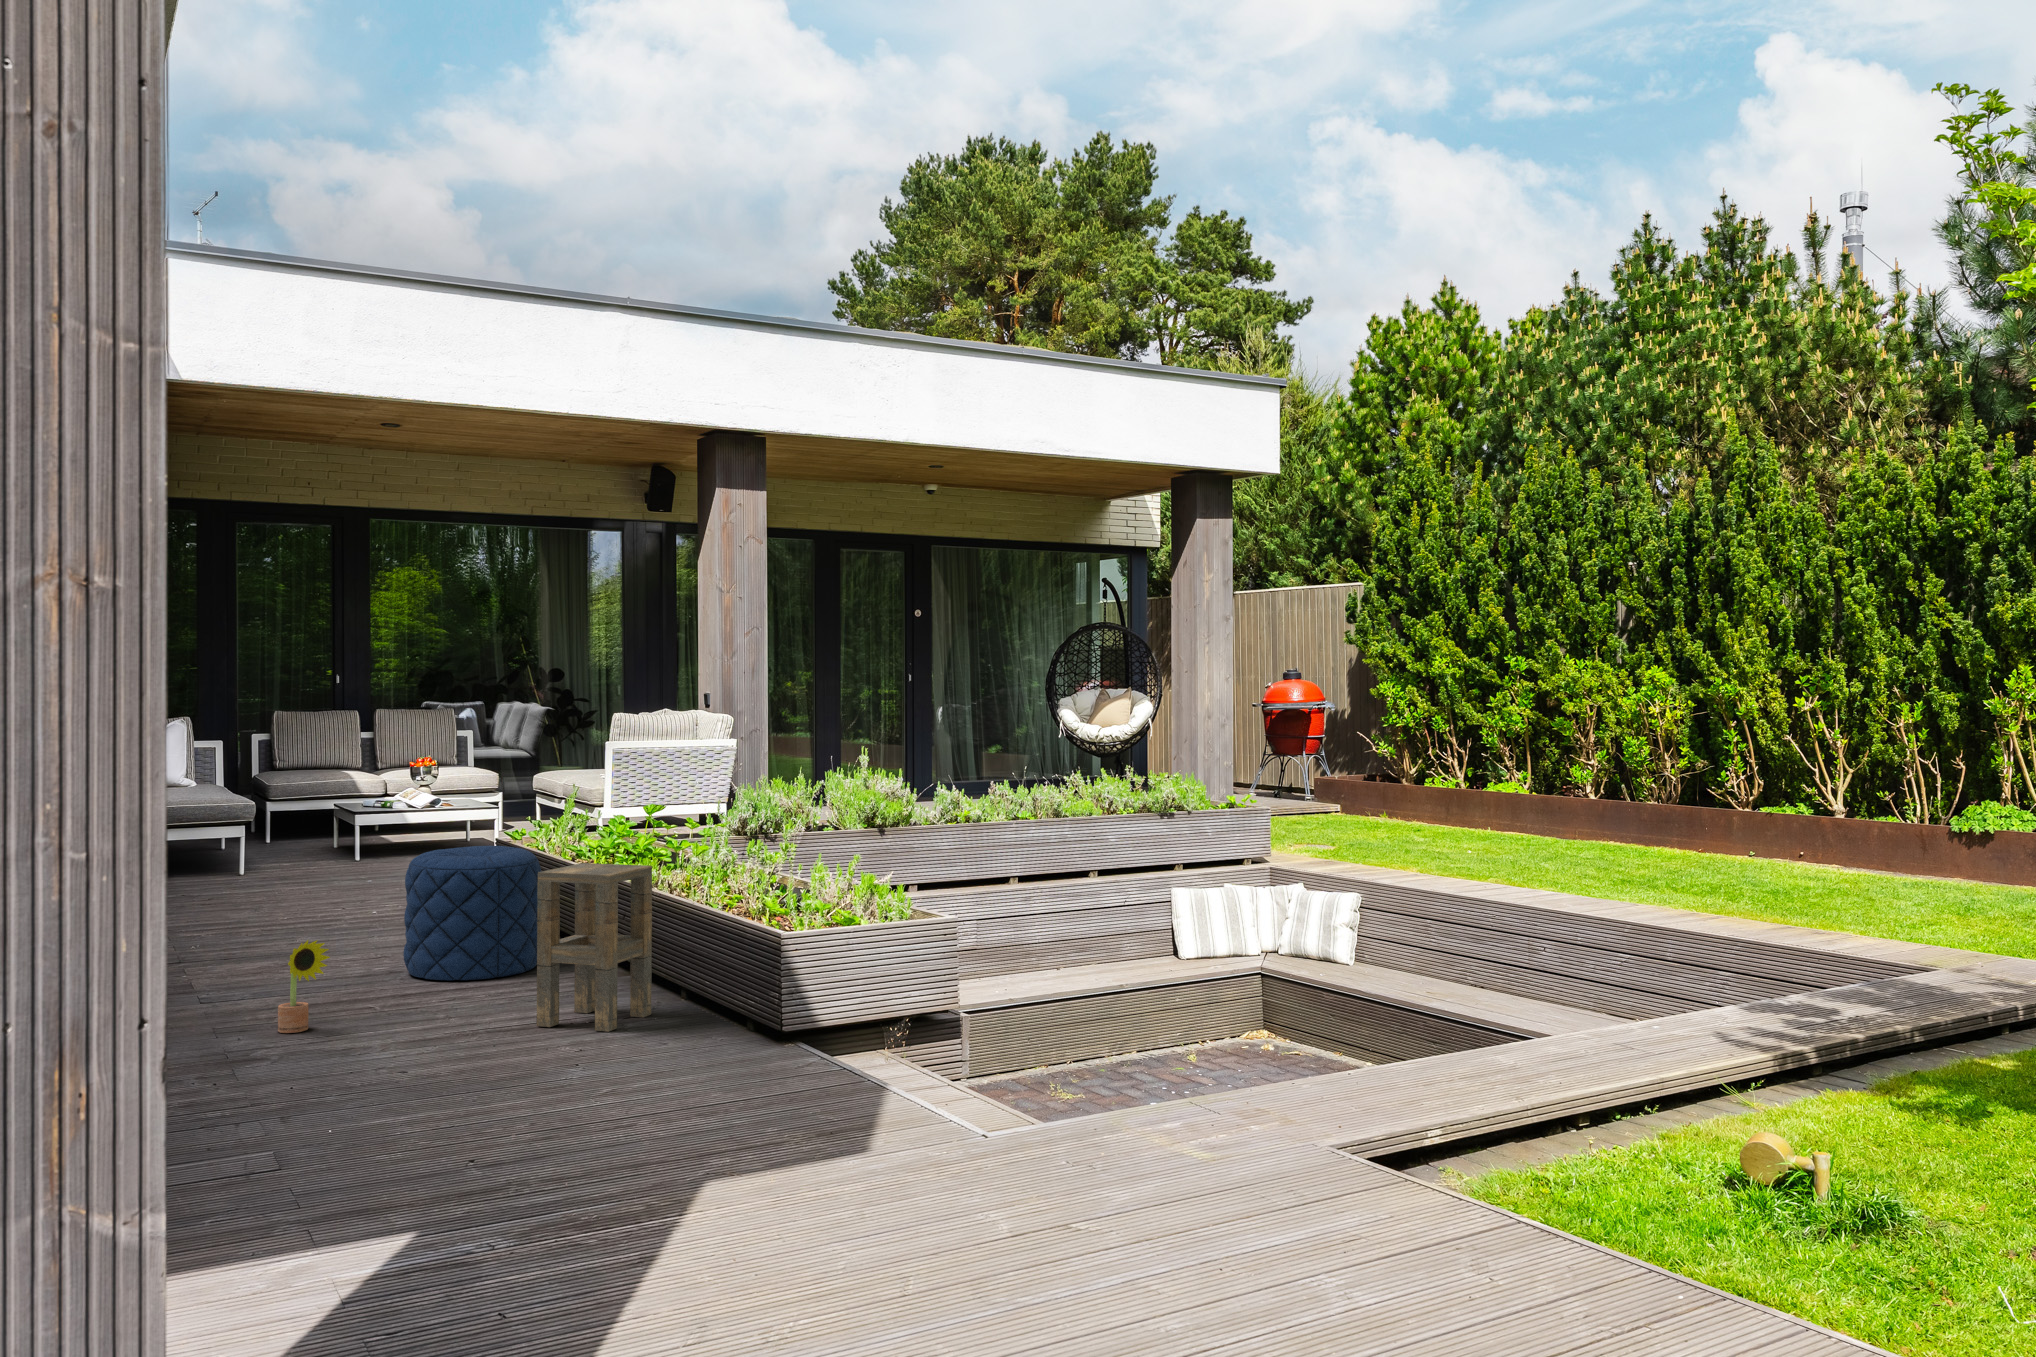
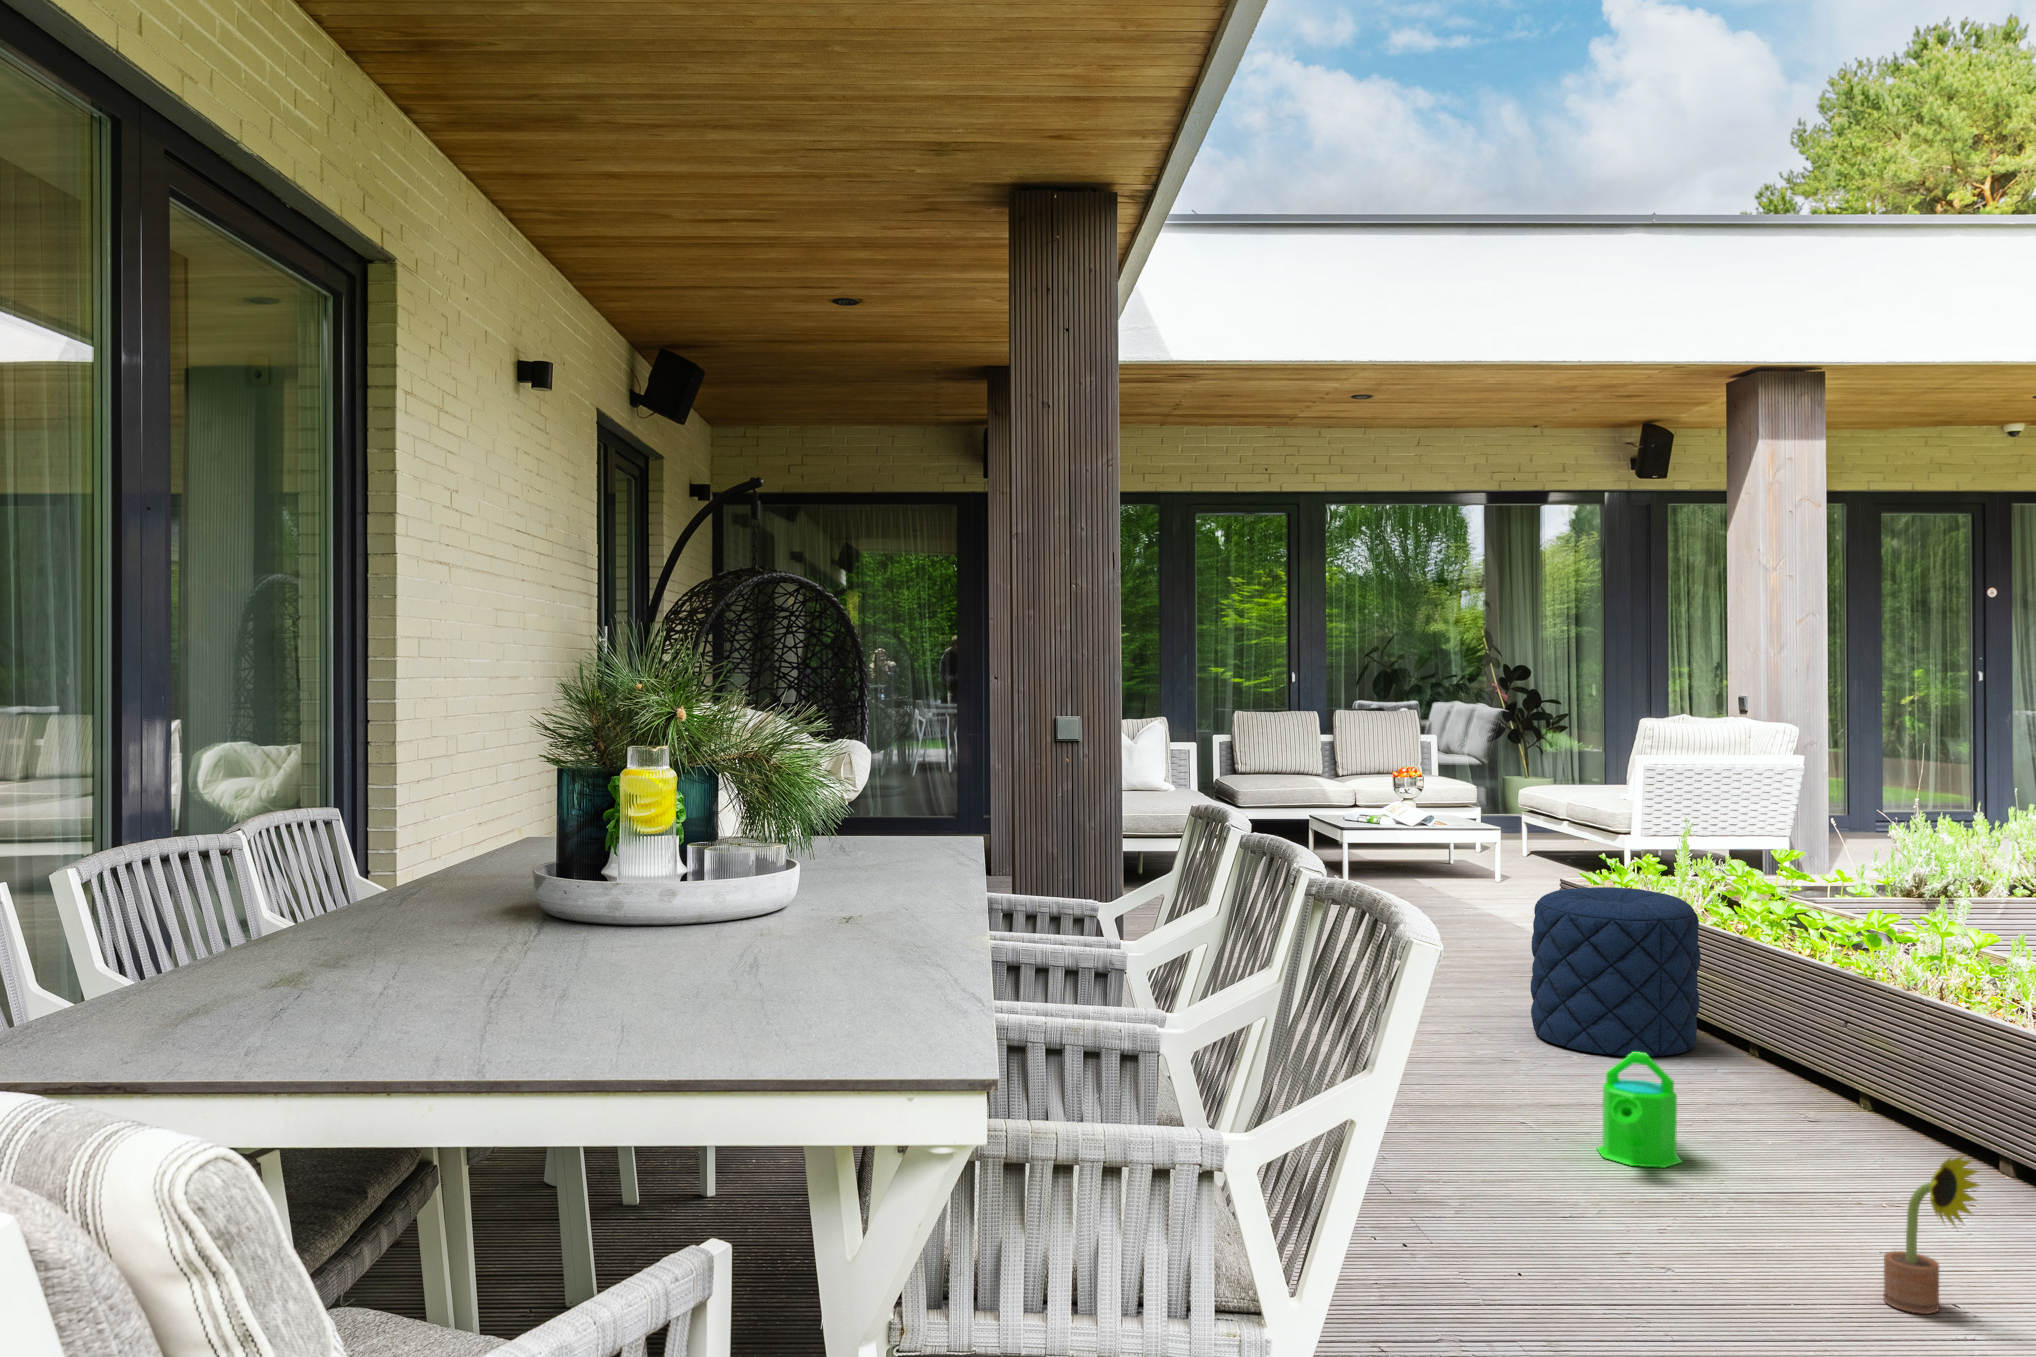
side table: present [537,863,652,1032] -> none [1795,931,1950,1172]
decorative plant: present [278,940,330,1033] -> present [1884,1156,1979,1314]
watering can: none [368,966,438,1054] -> present [1597,1052,1682,1168]

